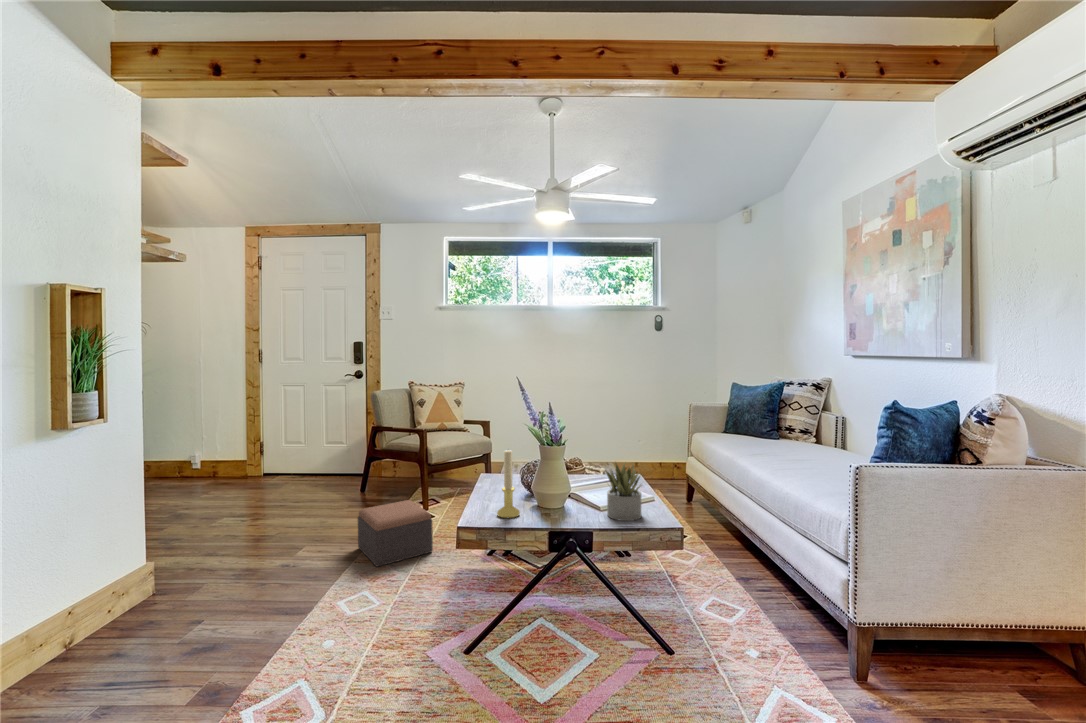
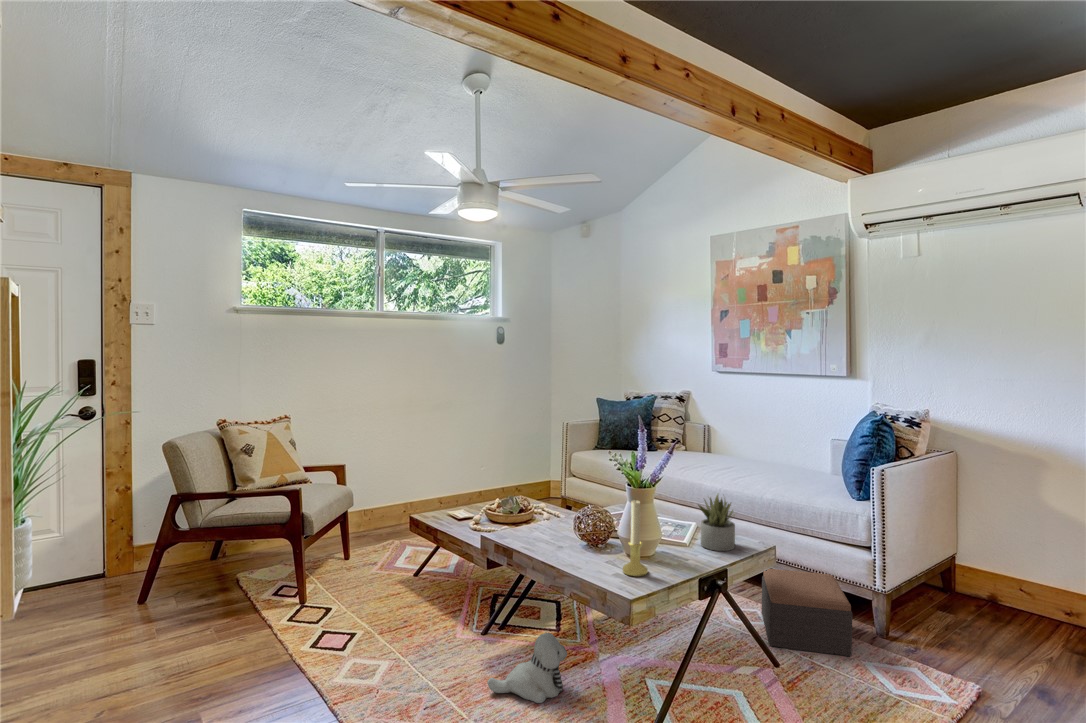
footstool: present [358,500,433,567] -> present [762,569,853,656]
plush toy: none [431,554,485,606] -> present [487,633,567,703]

